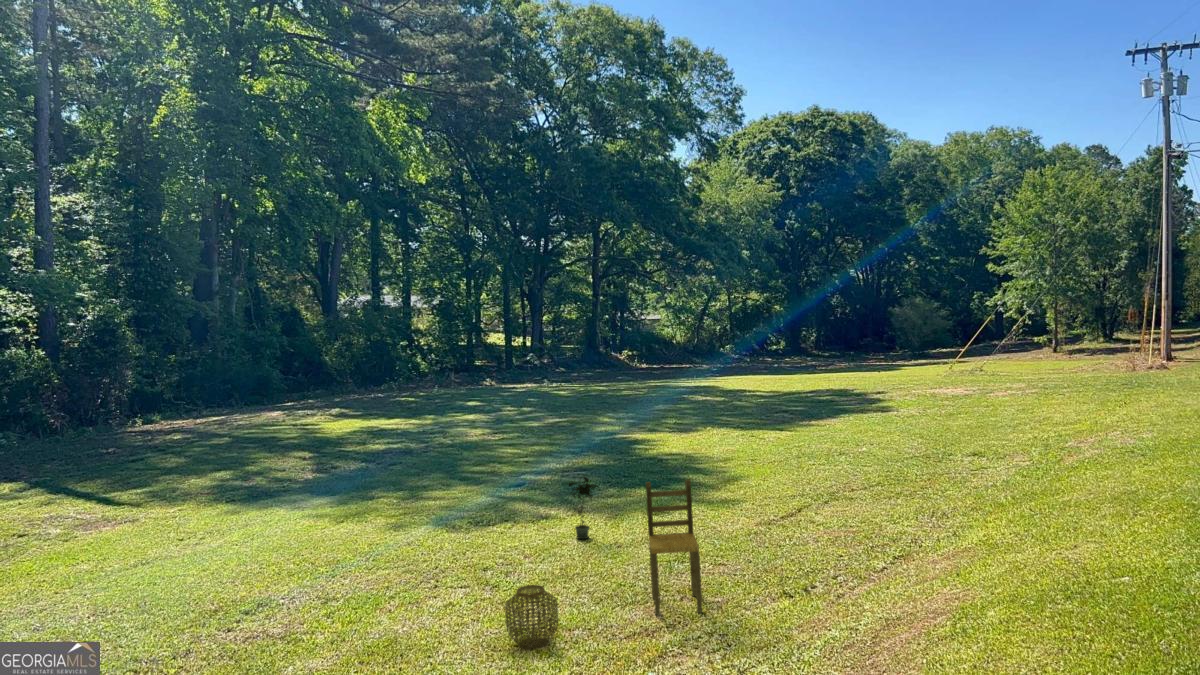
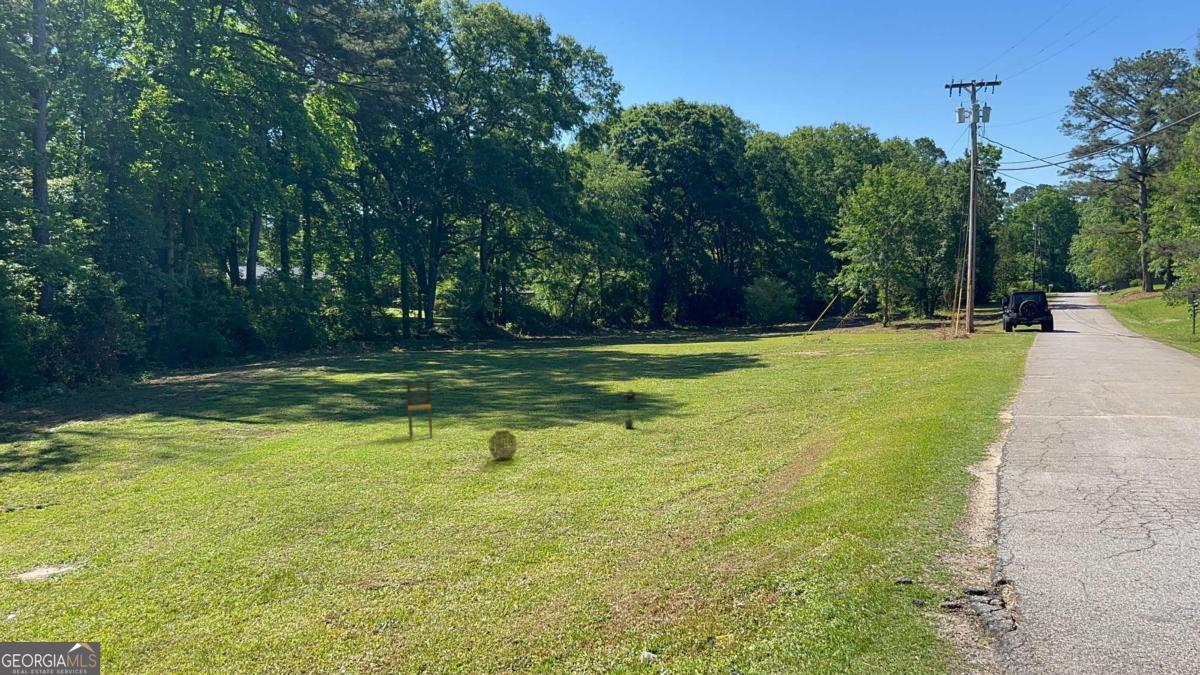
chair: present [646,480,703,615] -> present [407,379,432,439]
woven basket: present [505,585,559,649] -> present [489,430,517,460]

